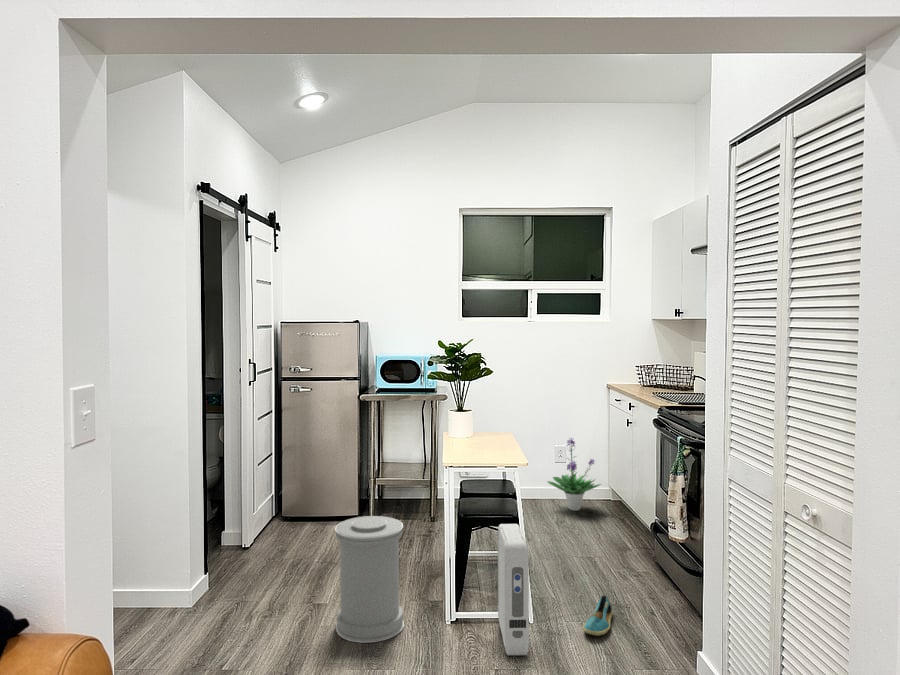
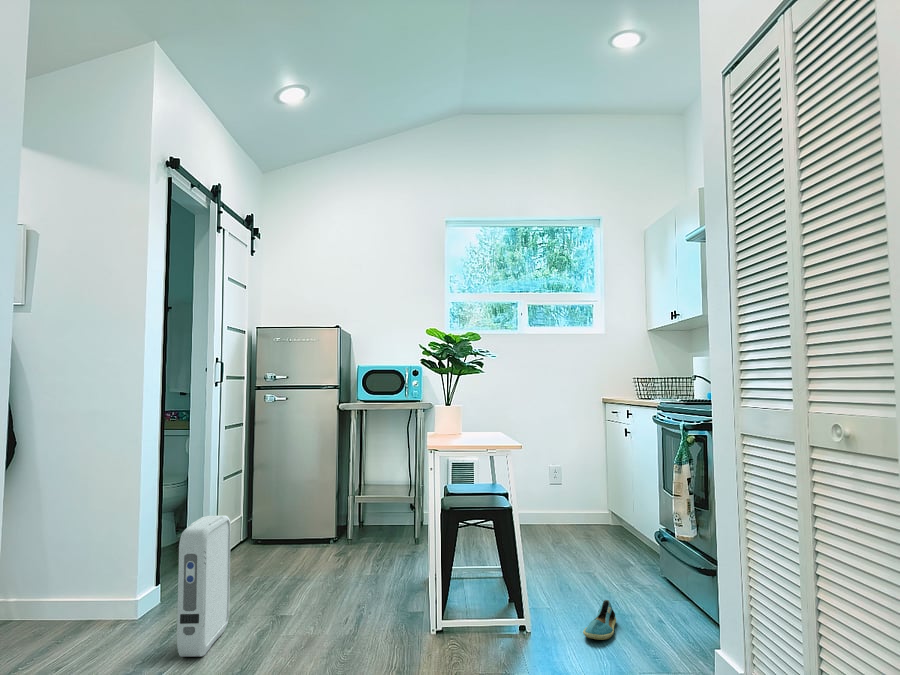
potted plant: present [548,438,601,511] -> none [542,454,601,534]
trash can: present [335,516,404,643] -> none [304,512,382,649]
air purifier: present [498,524,529,655] -> present [177,515,231,657]

